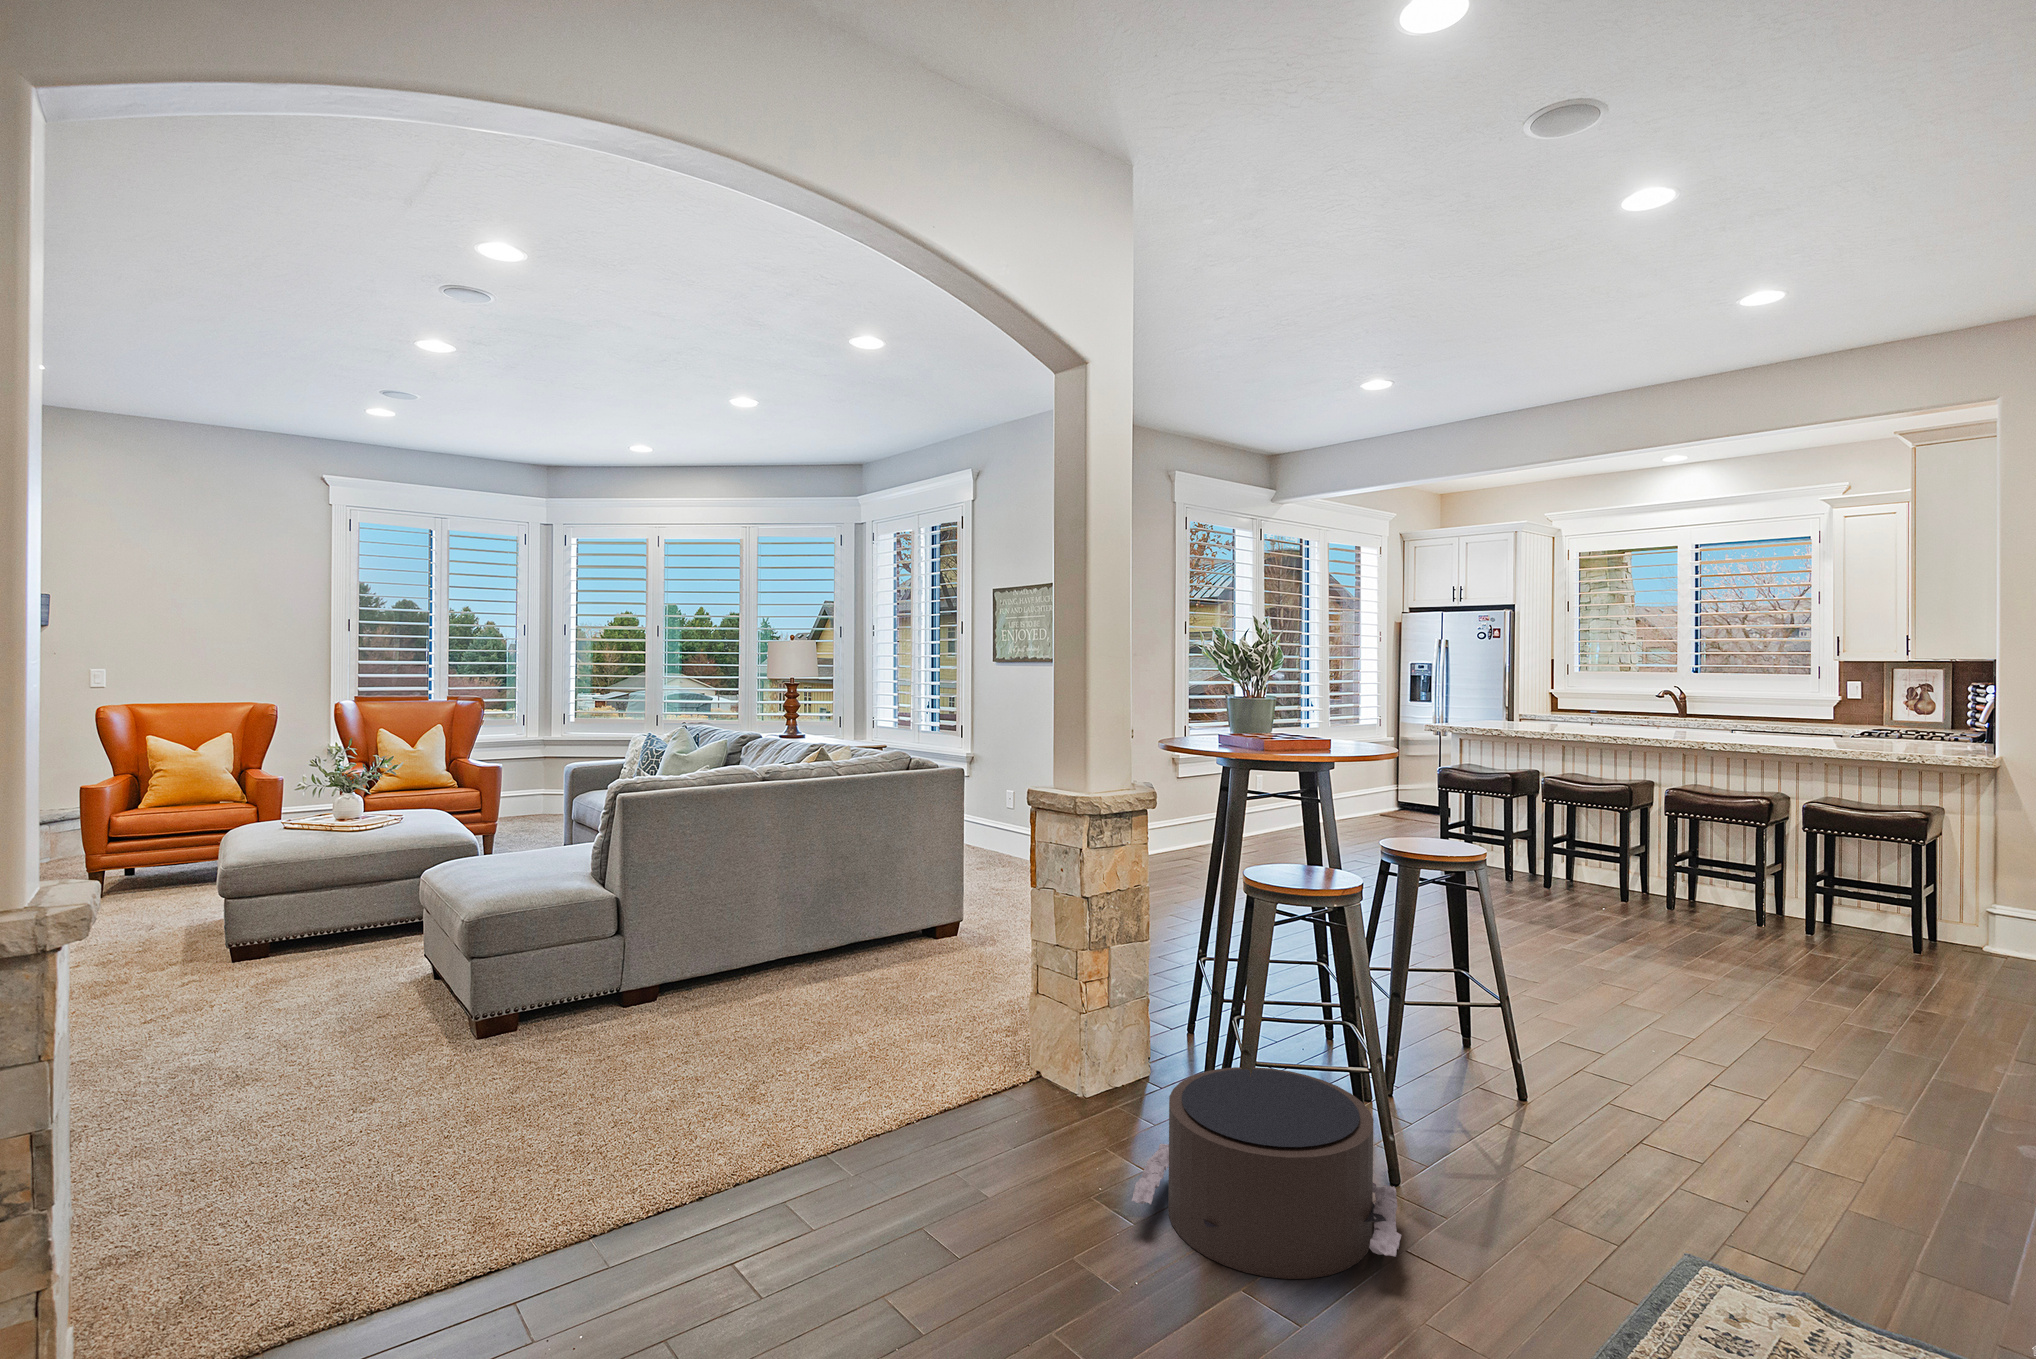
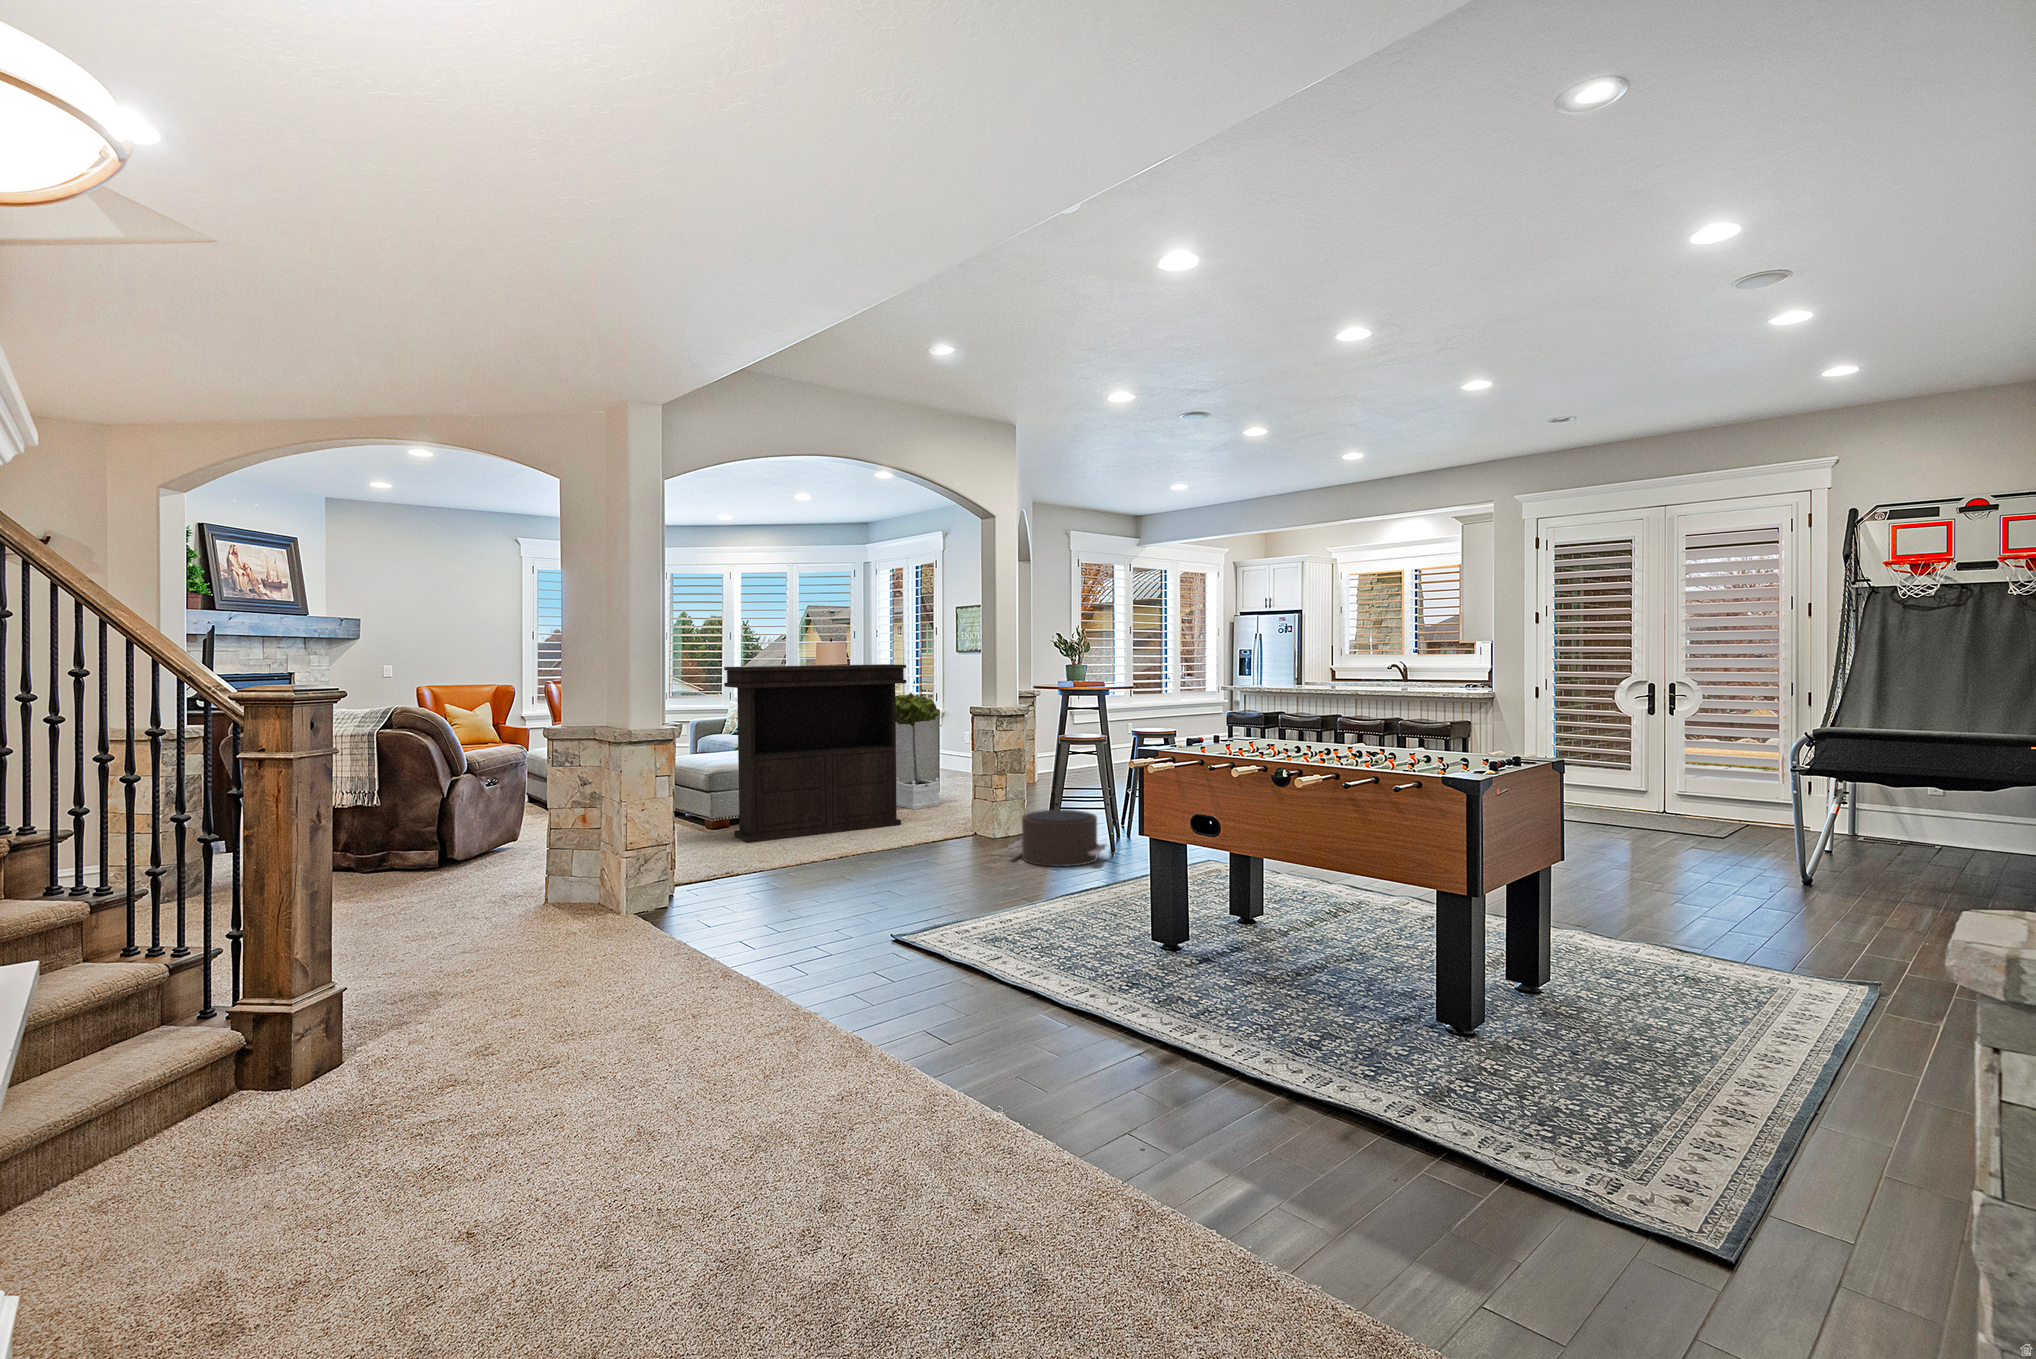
console table: none [487,688,890,1099] -> present [724,664,906,843]
potted tree: none [860,740,957,965] -> present [895,692,939,809]

